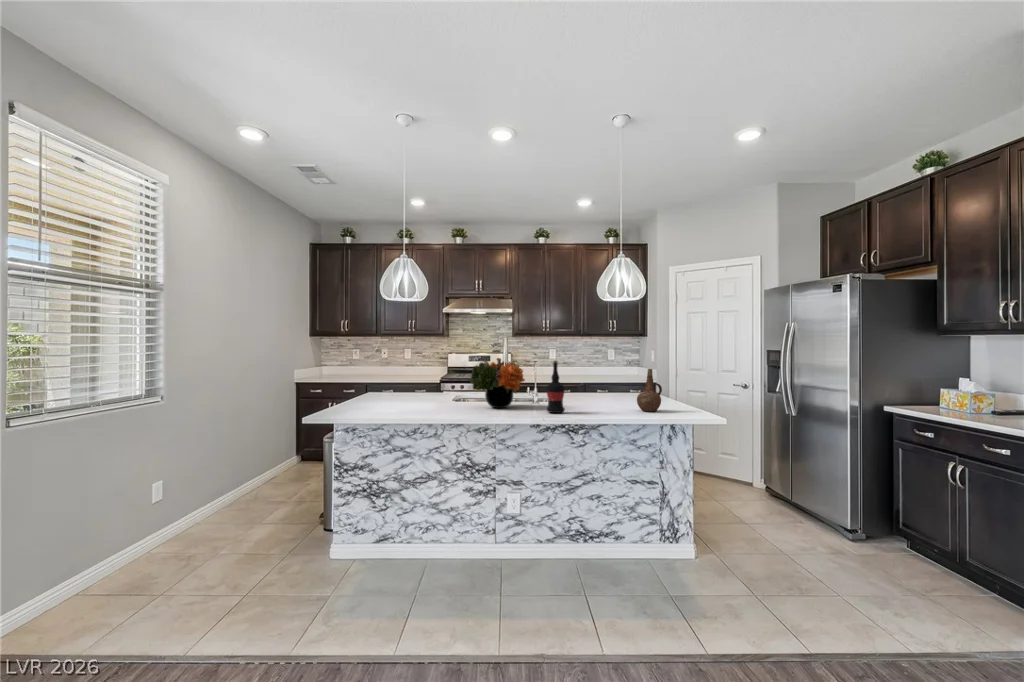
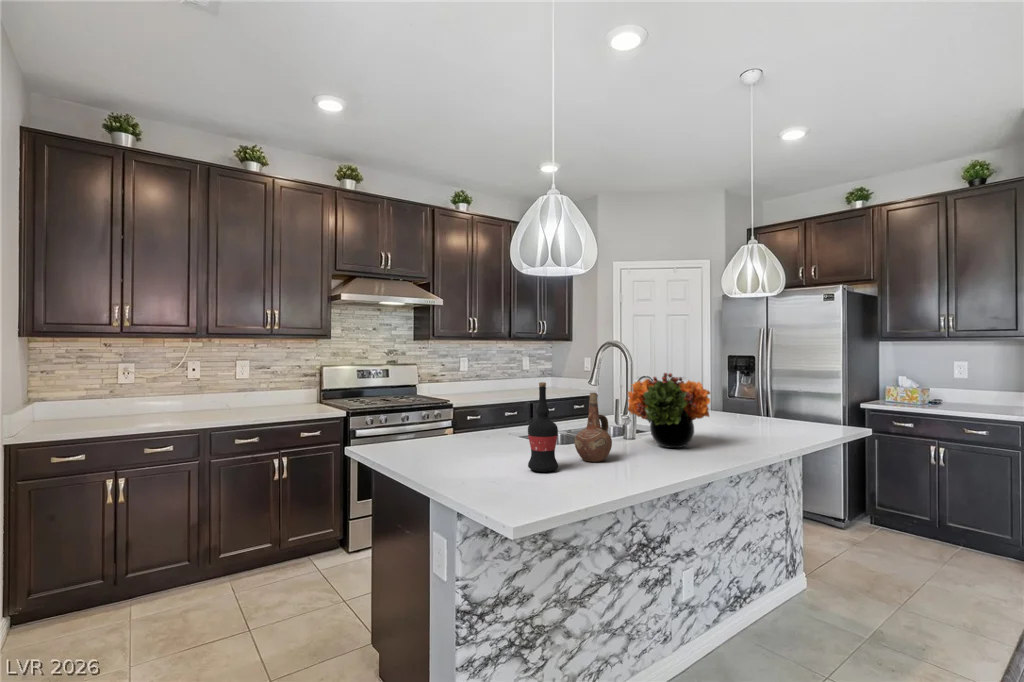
wine bottle: present [546,361,565,413] -> present [528,382,558,472]
ceramic pitcher: present [637,369,662,412] -> present [575,393,612,462]

